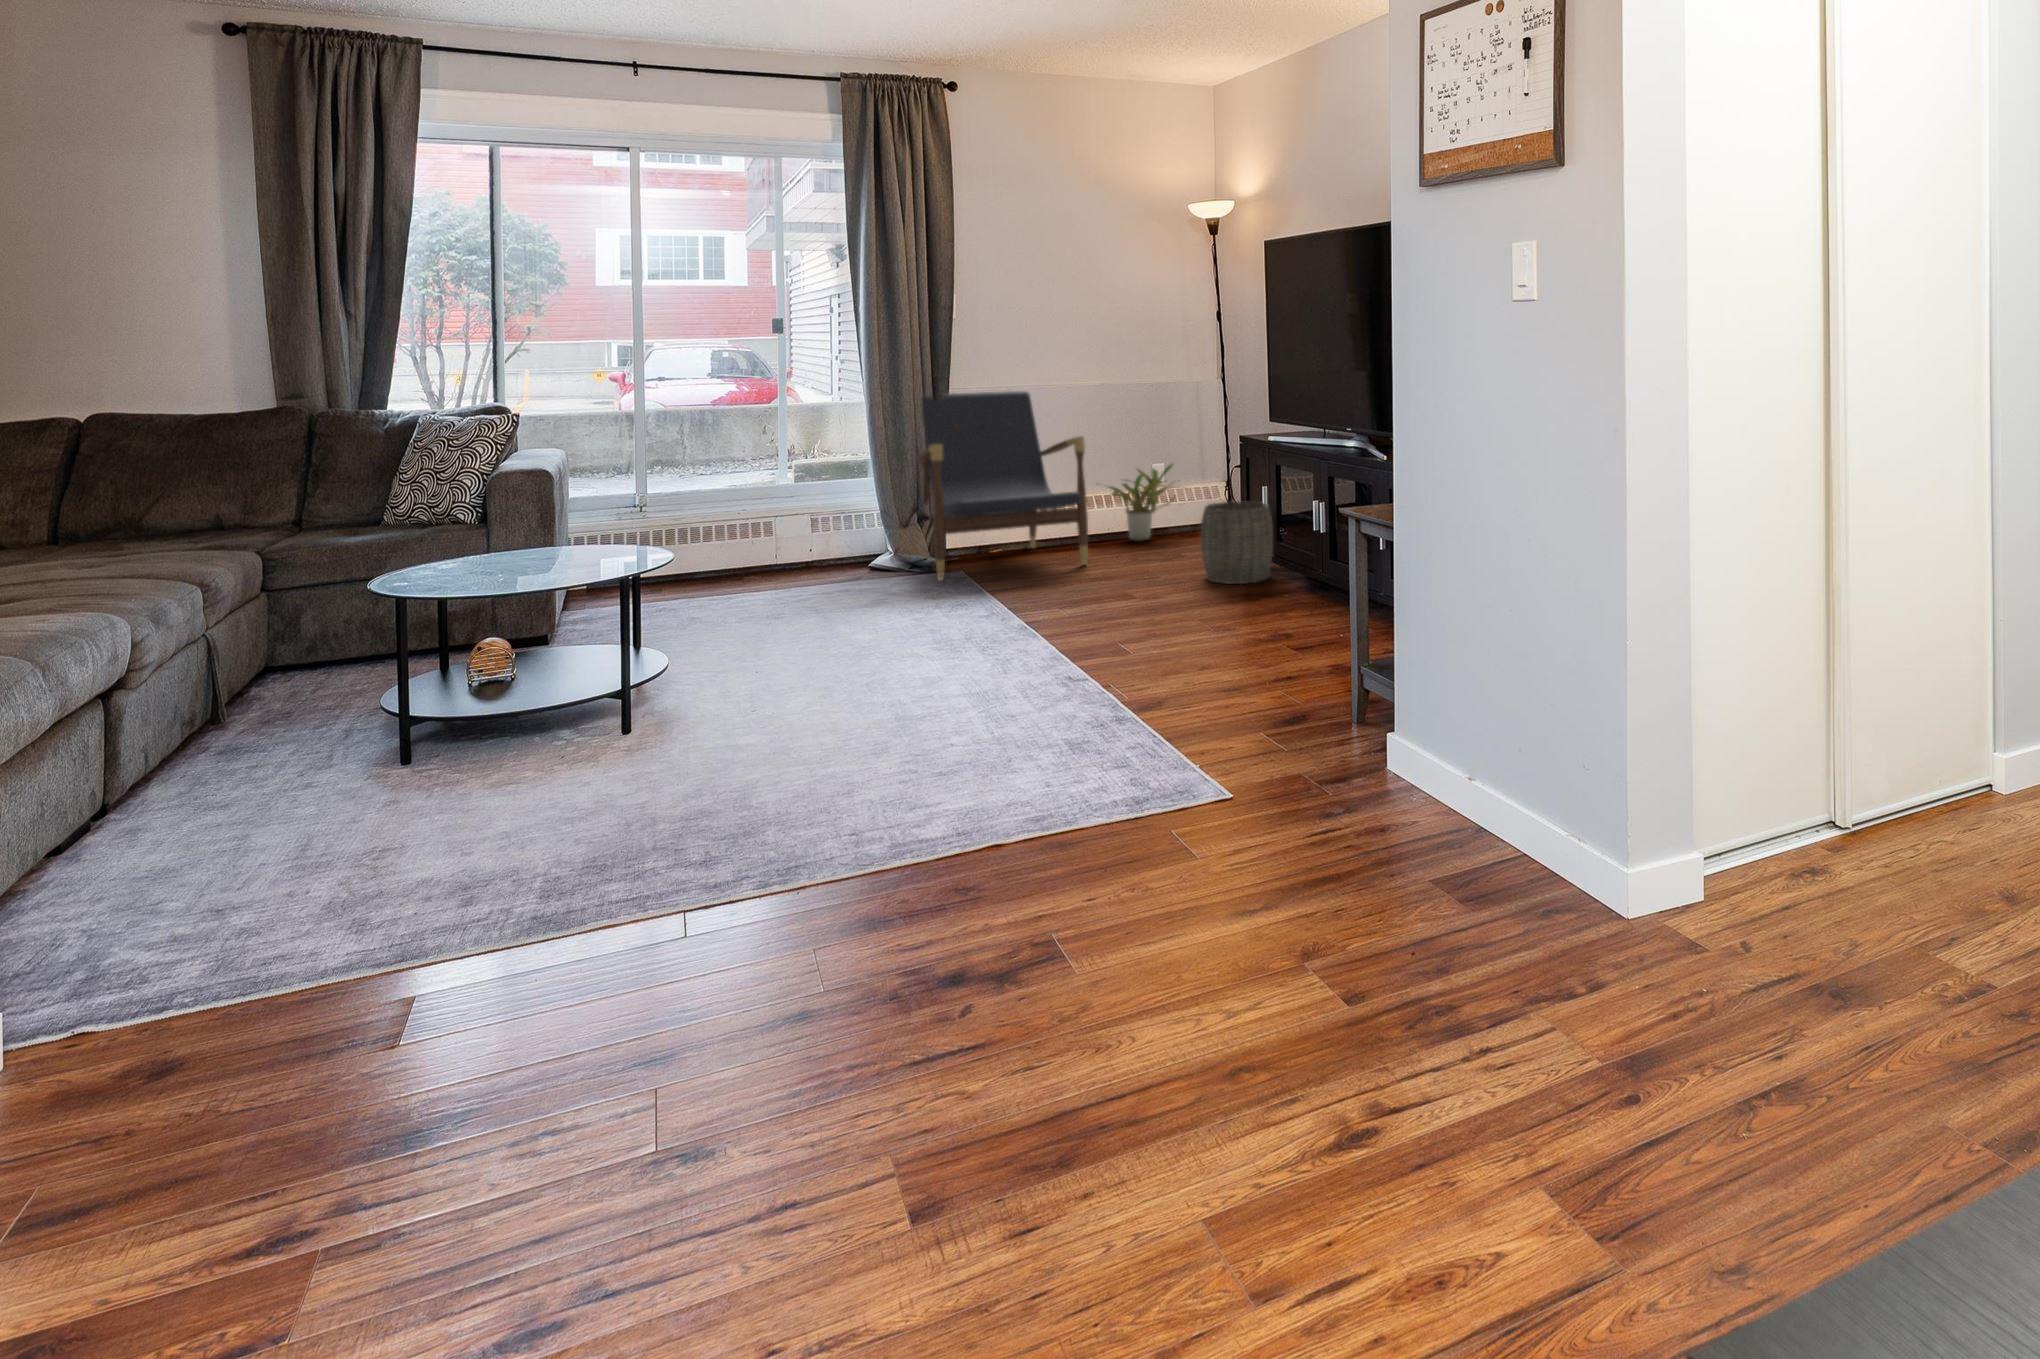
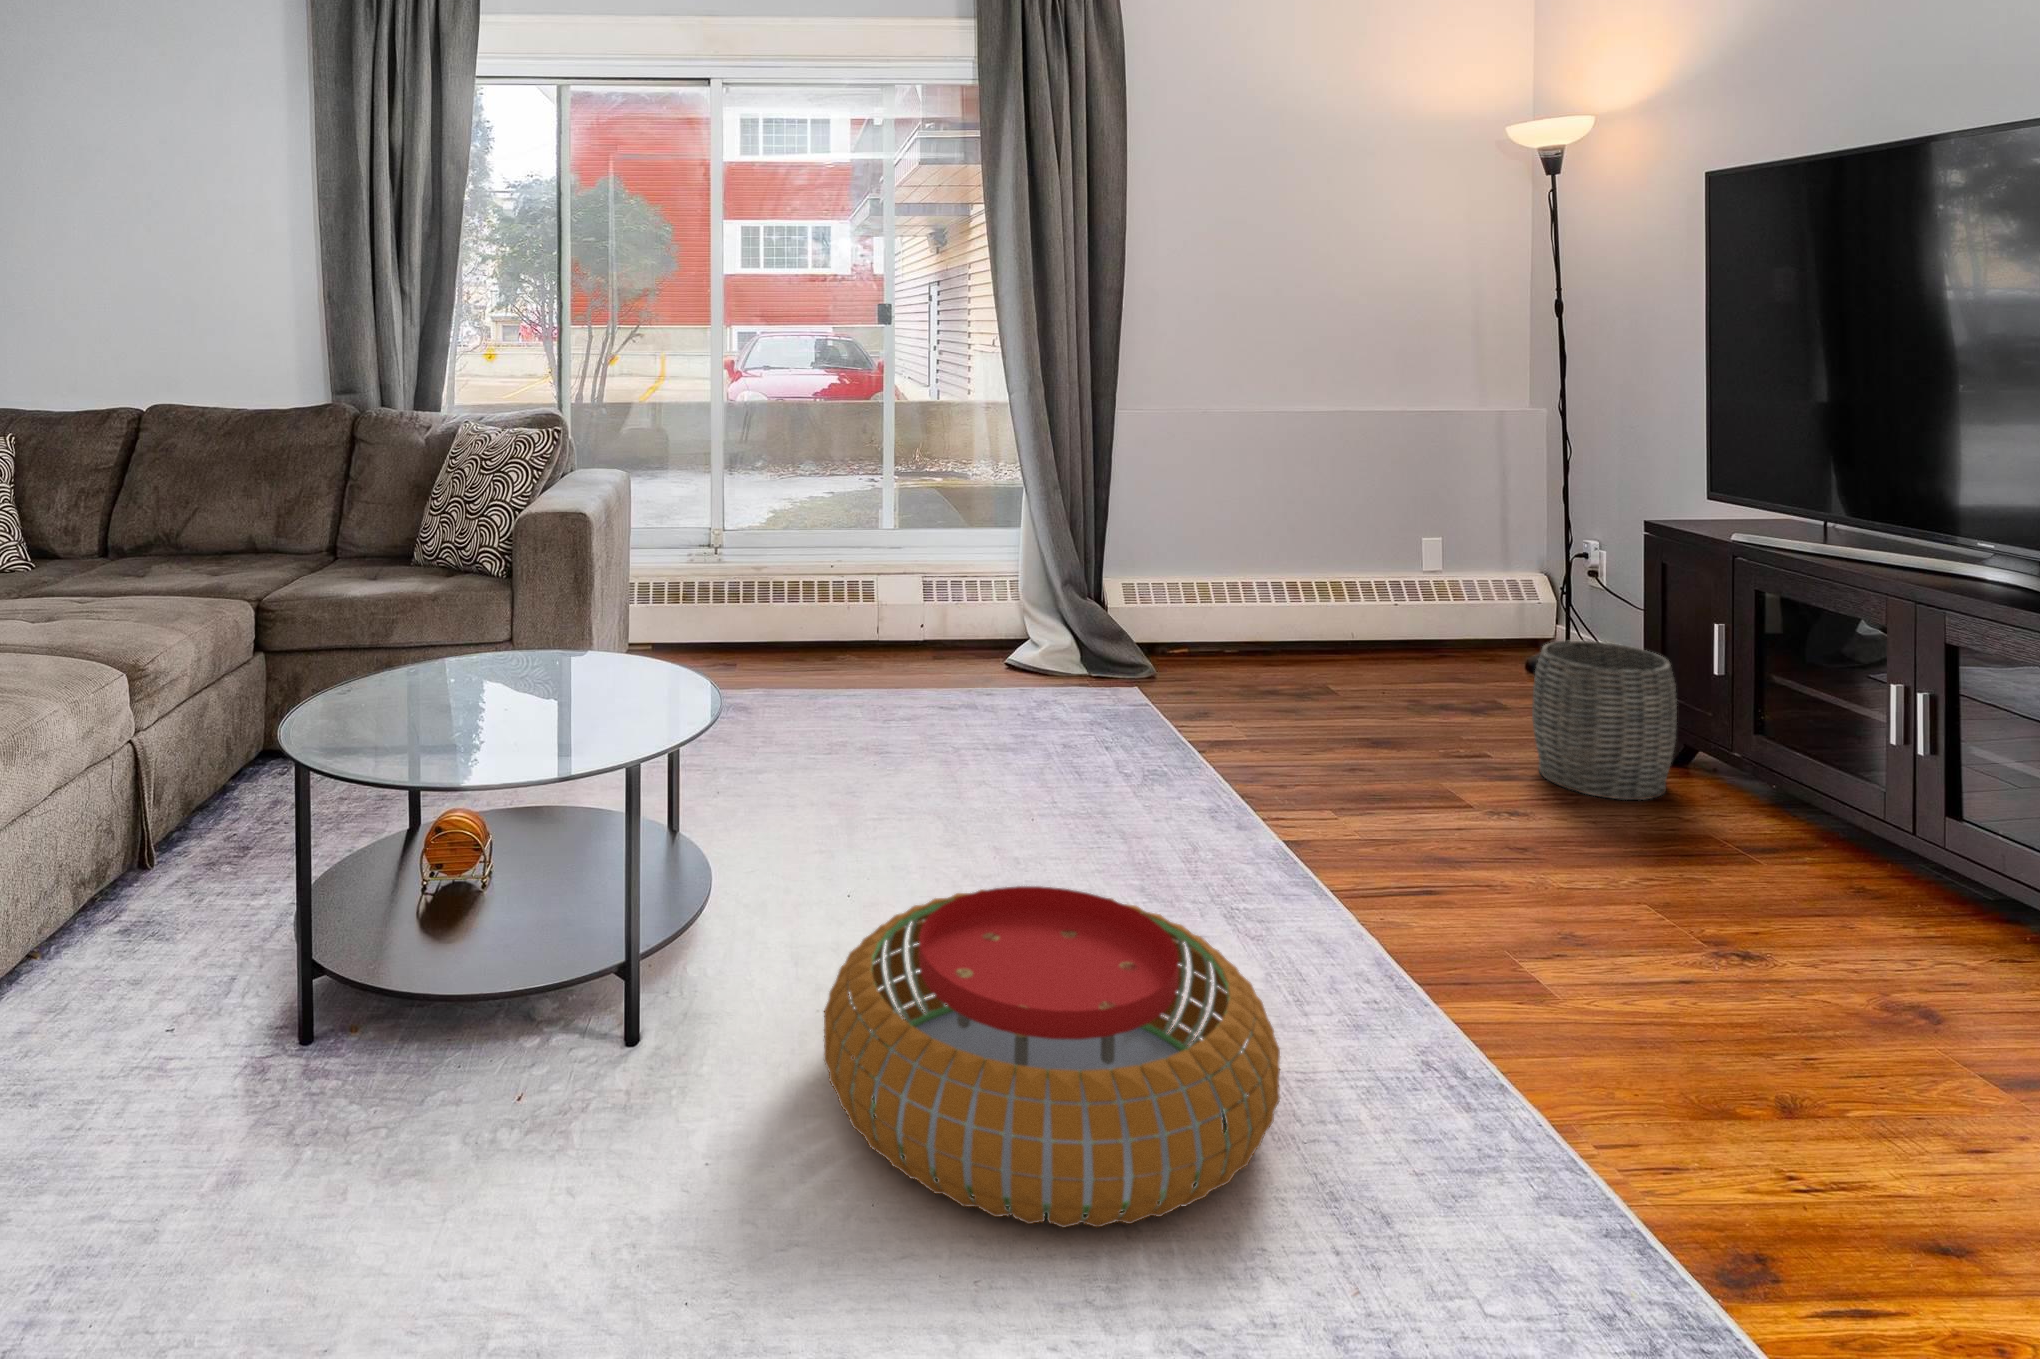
lounge chair: present [917,391,1088,580] -> none [1071,413,1323,702]
potted plant: present [1109,464,1173,541] -> none [1329,536,1479,654]
pouf: none [786,615,1039,750] -> present [824,886,1280,1228]

